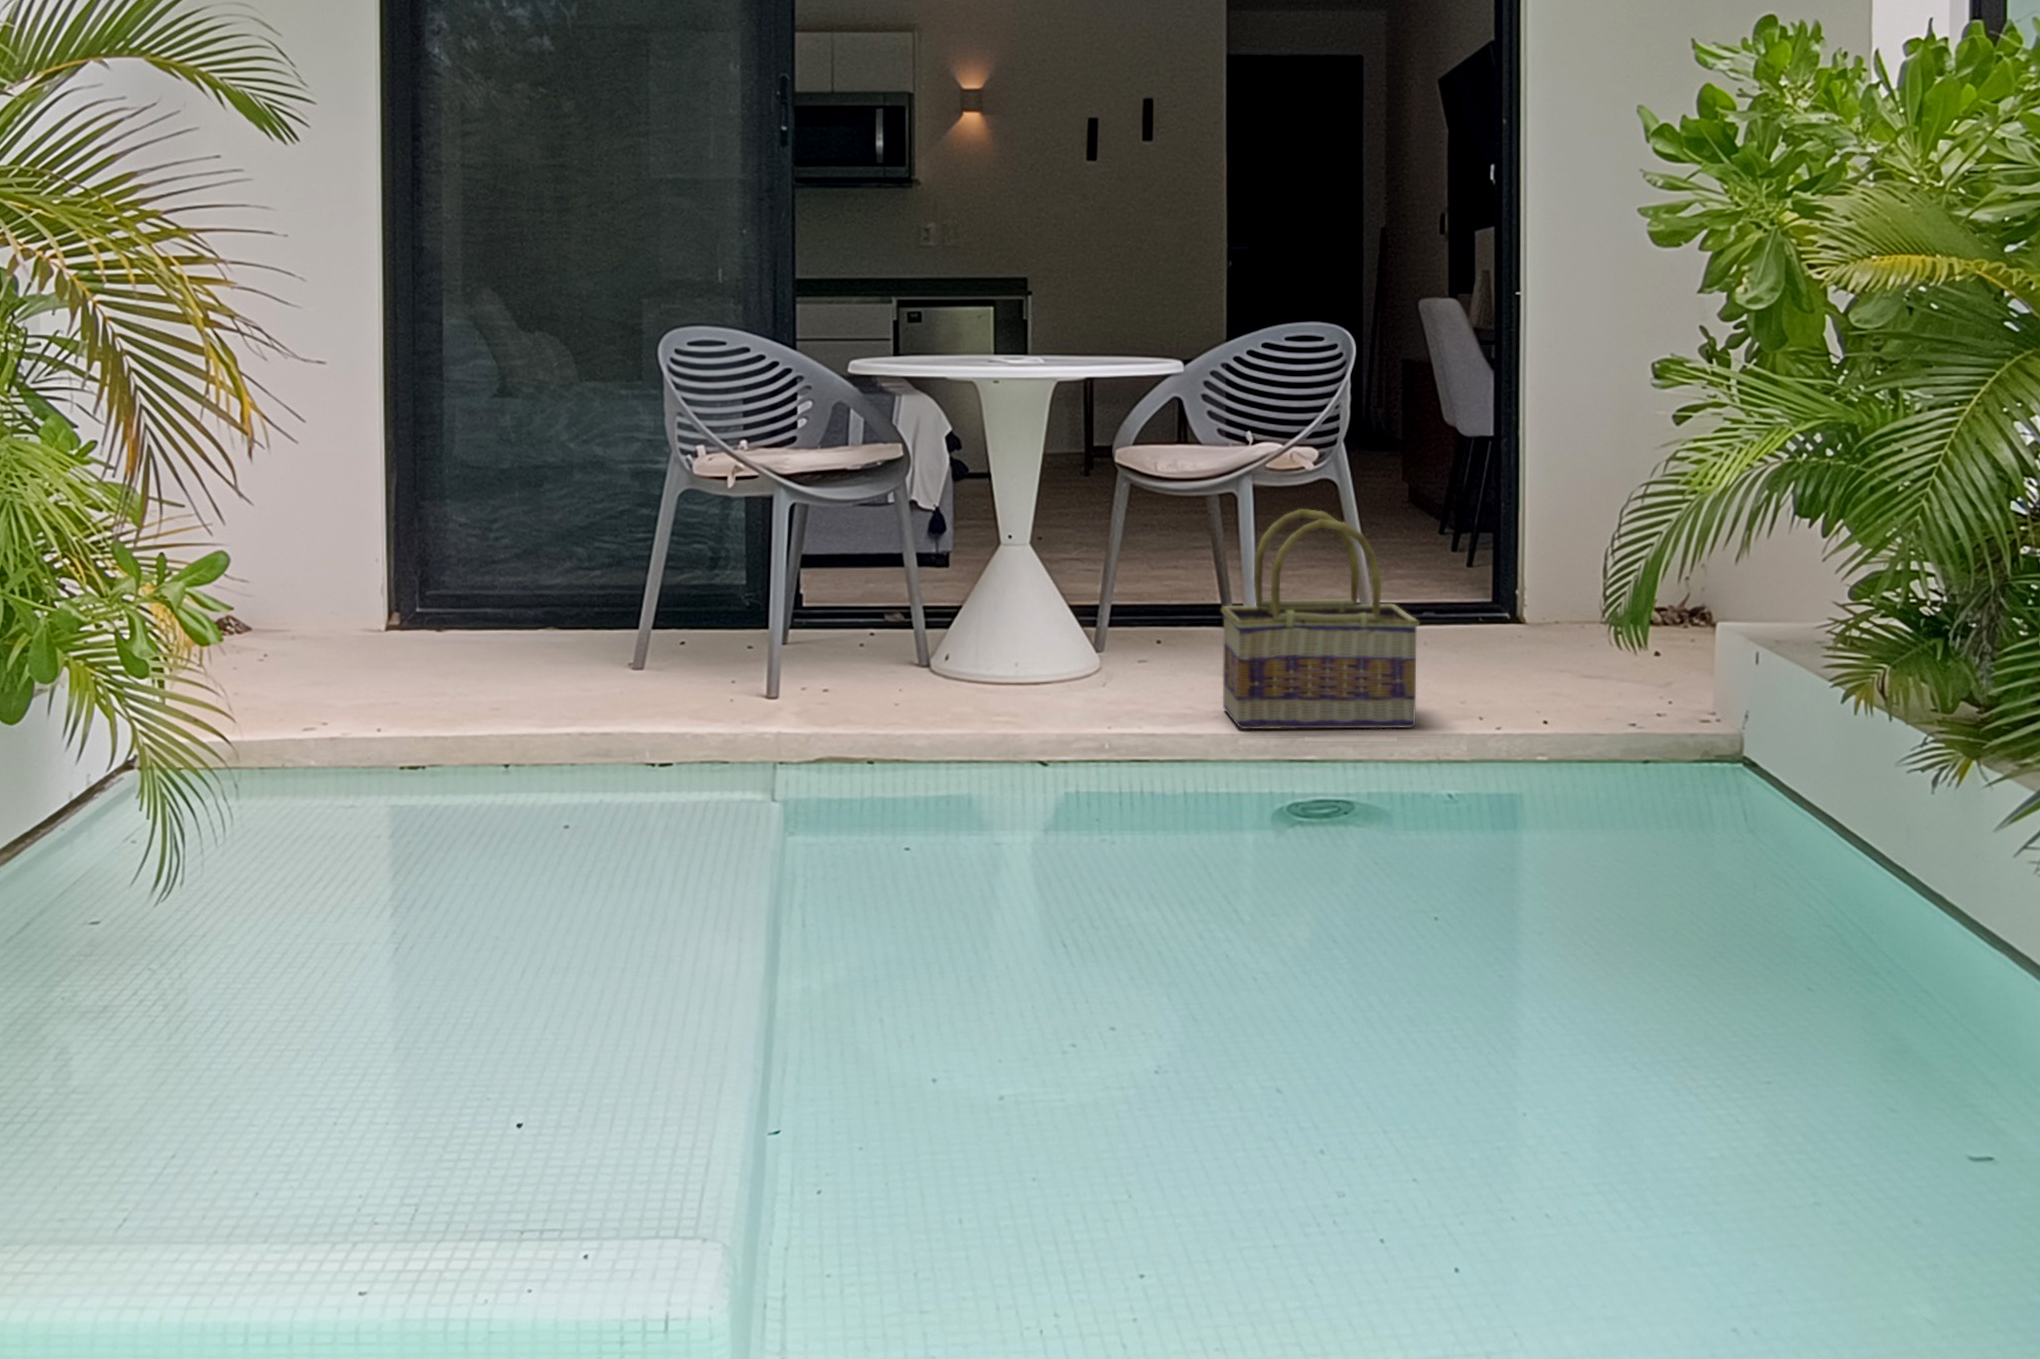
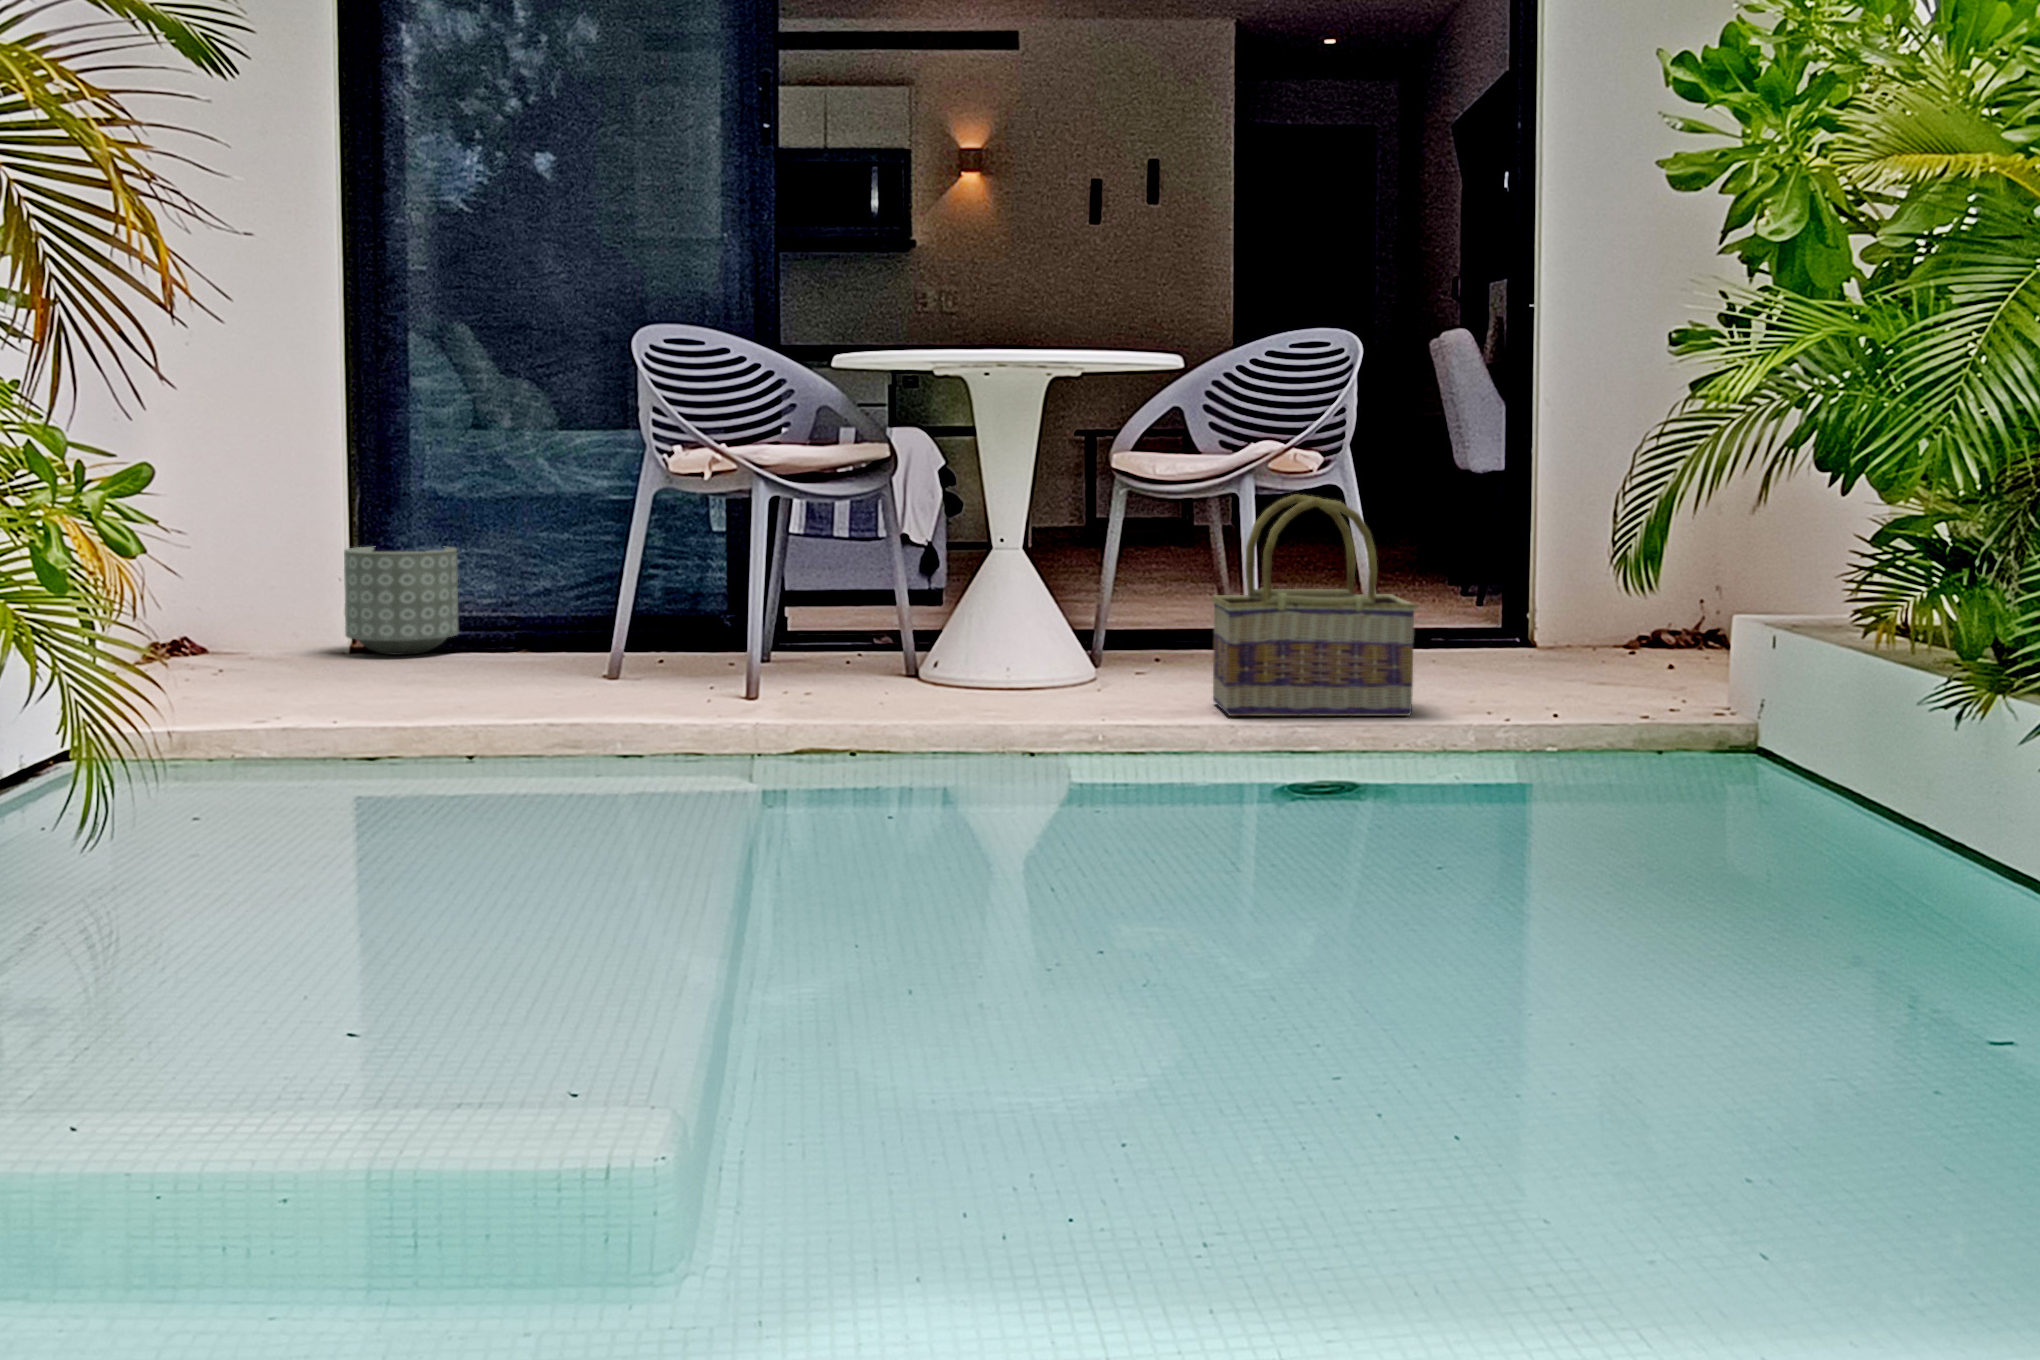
planter: none [376,532,485,642] -> present [344,546,458,655]

